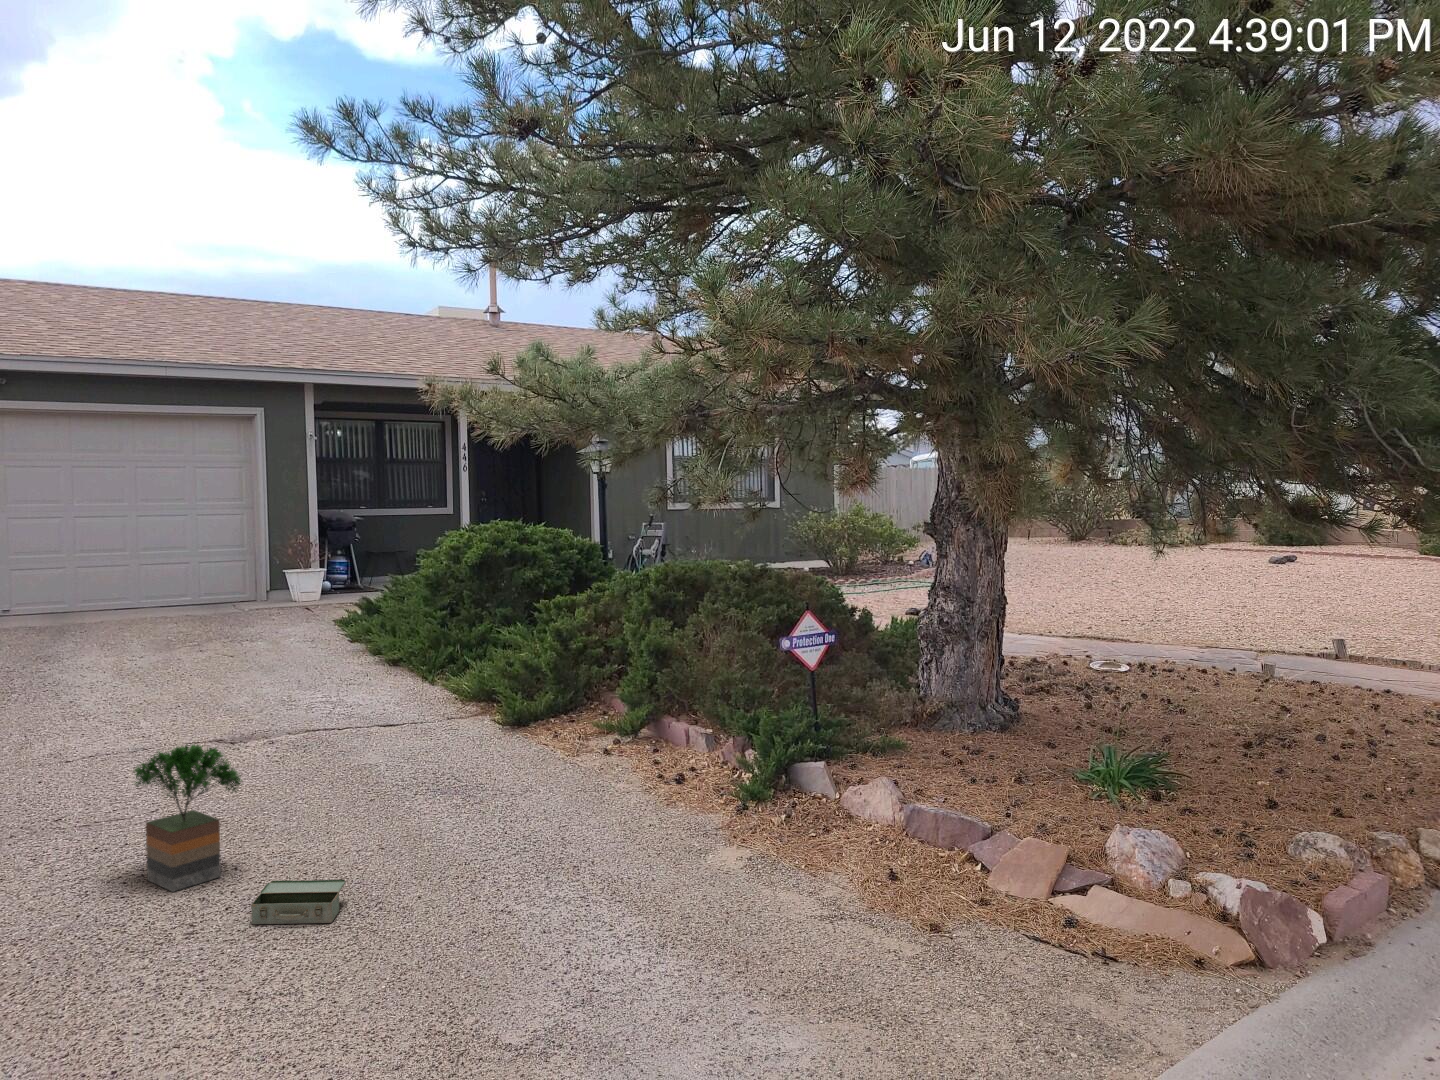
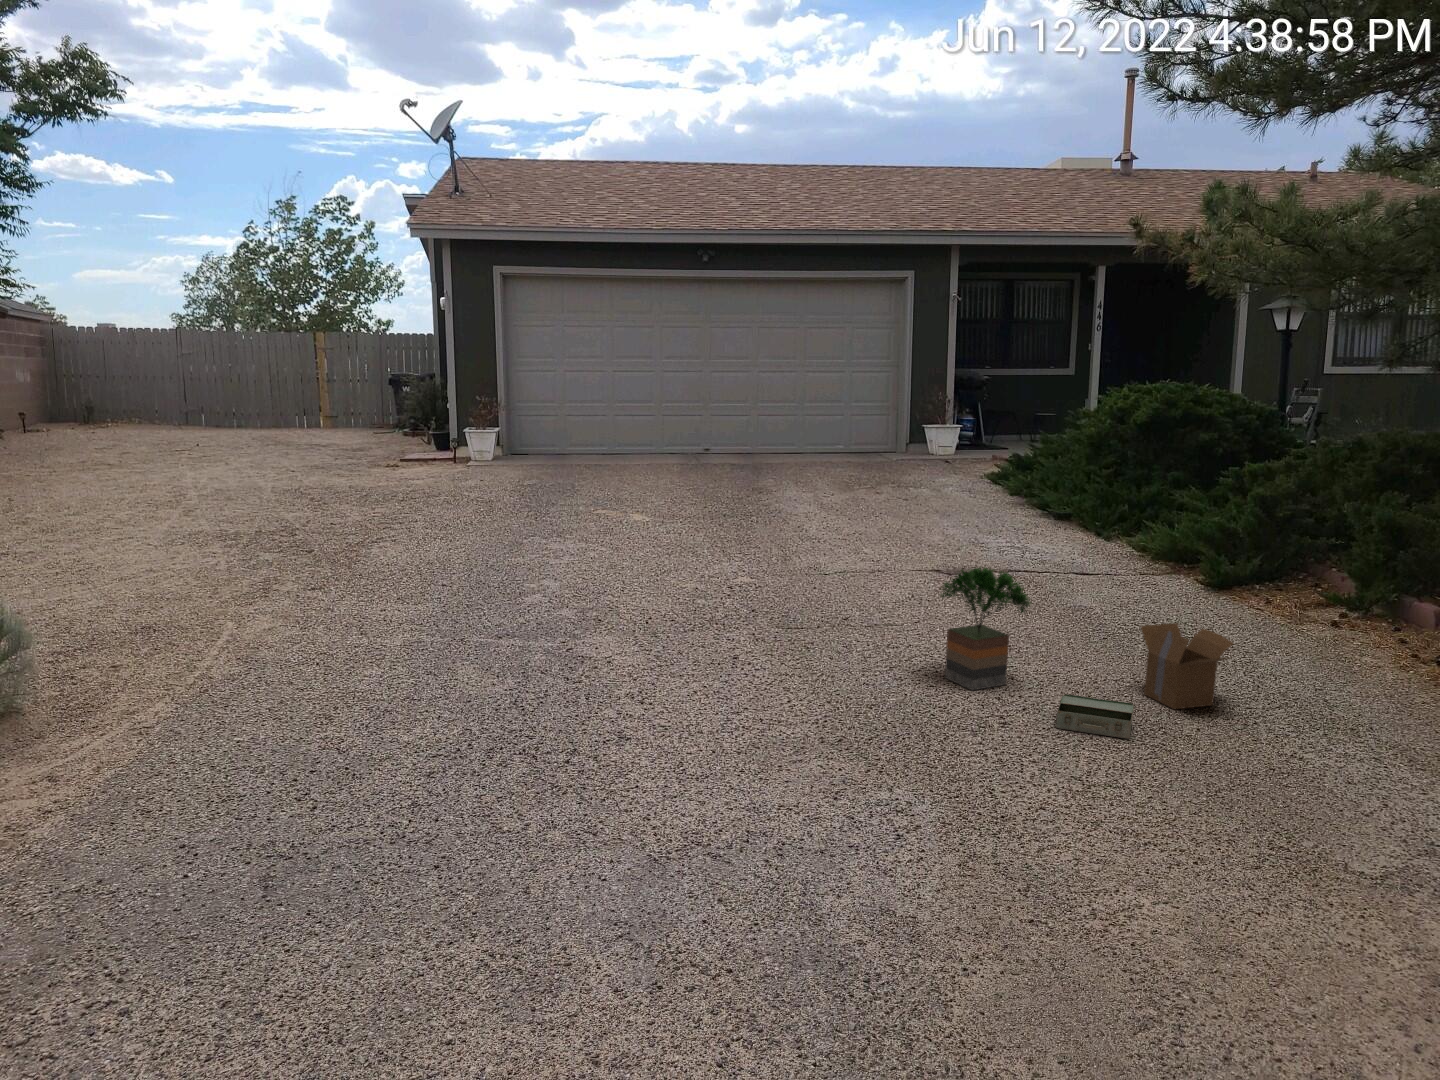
cardboard box: none [370,779,462,875] -> present [1141,623,1233,709]

